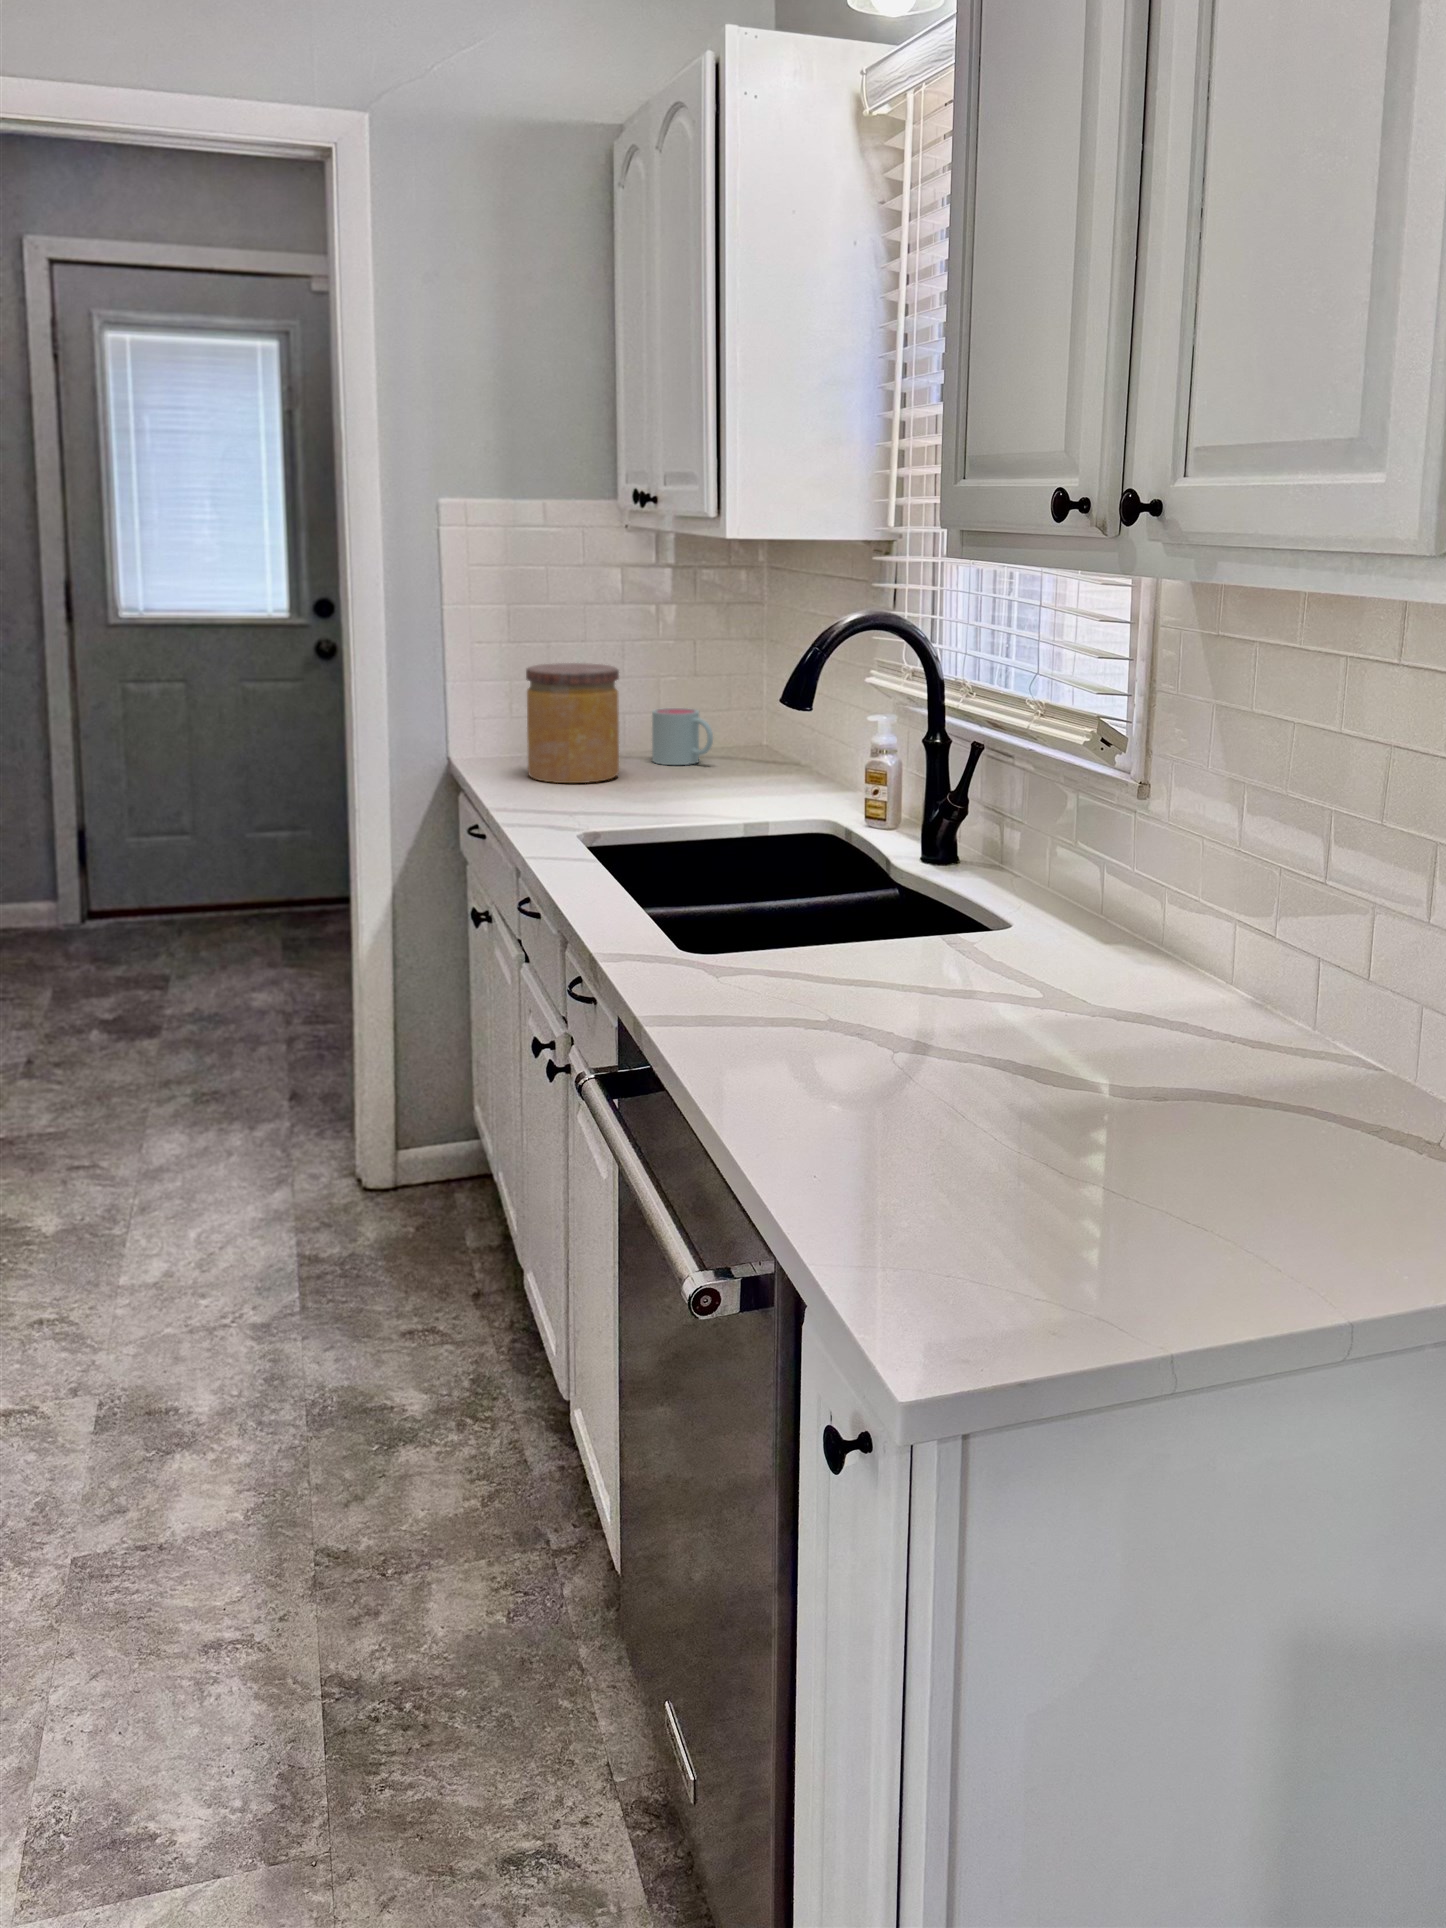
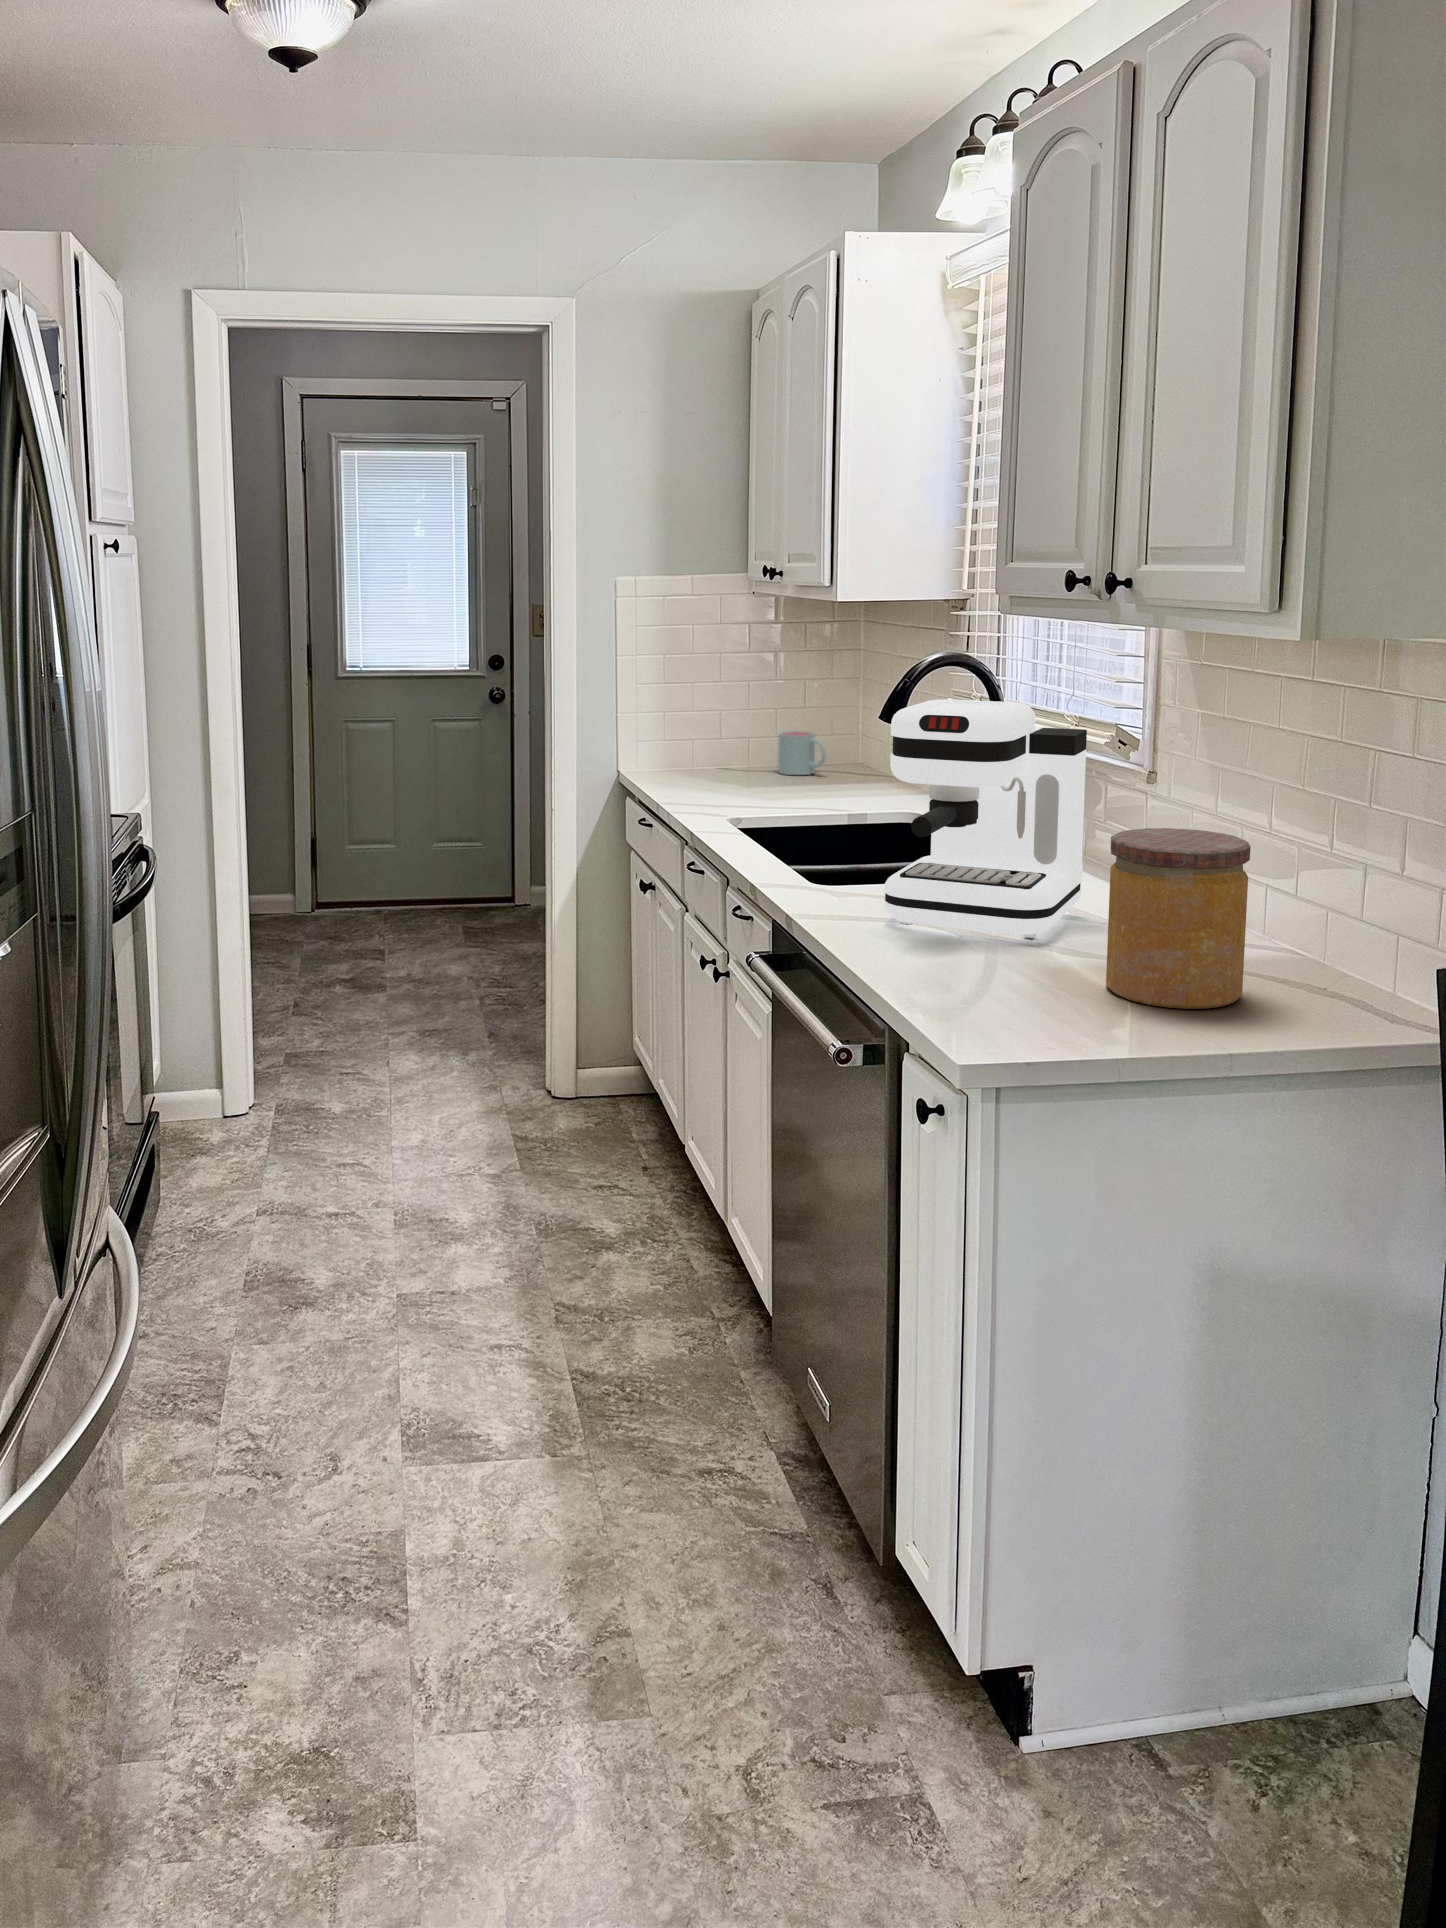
jar: present [526,663,619,783] -> present [1106,828,1251,1009]
coffee maker: none [779,684,1074,1054] -> present [884,700,1087,938]

